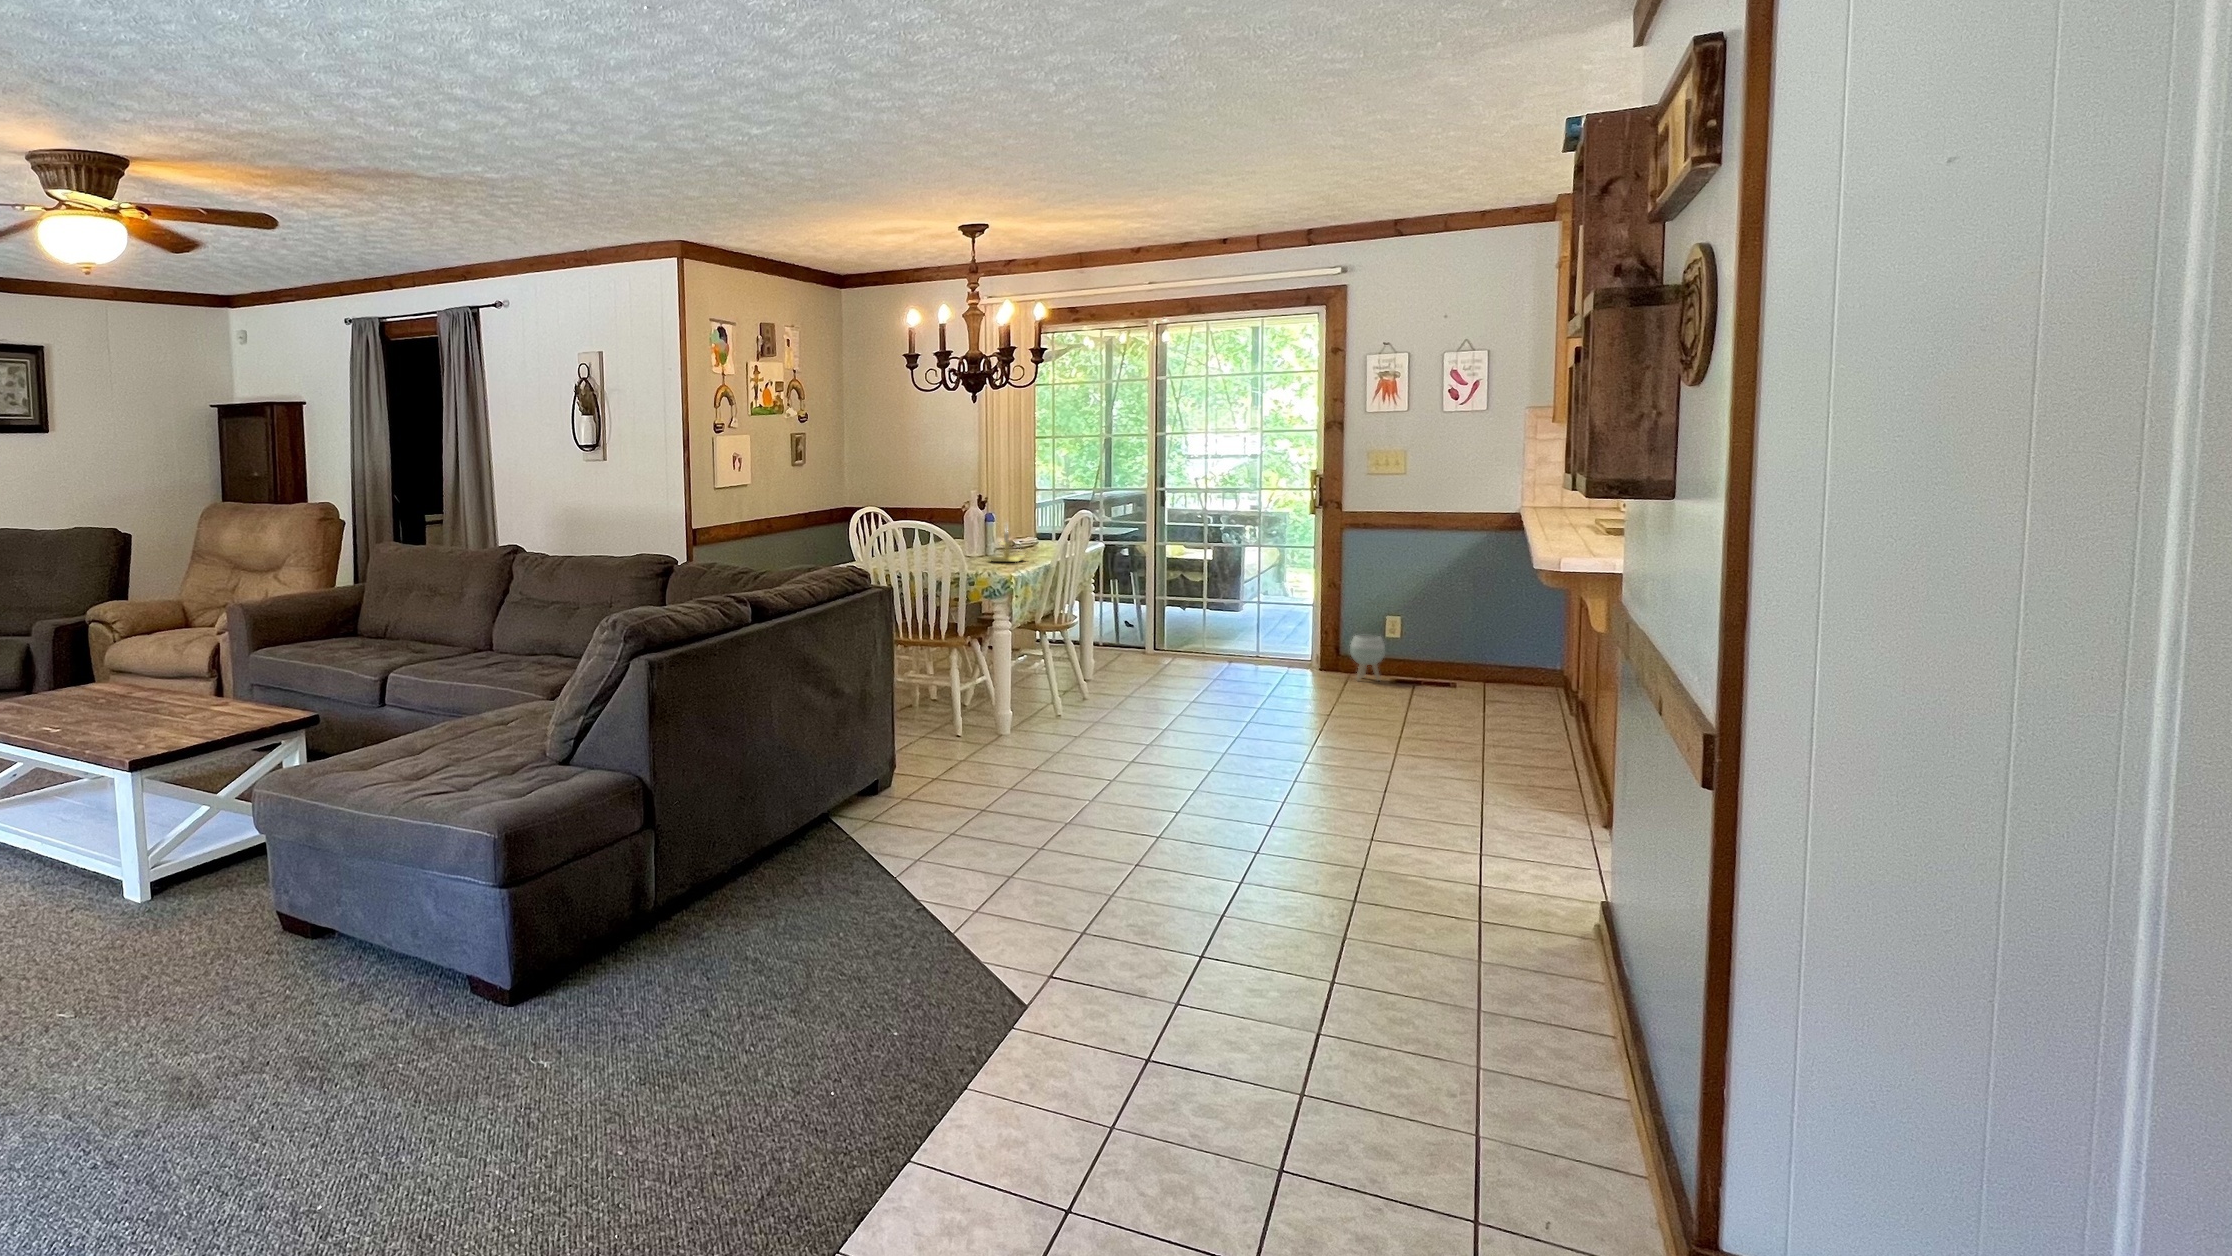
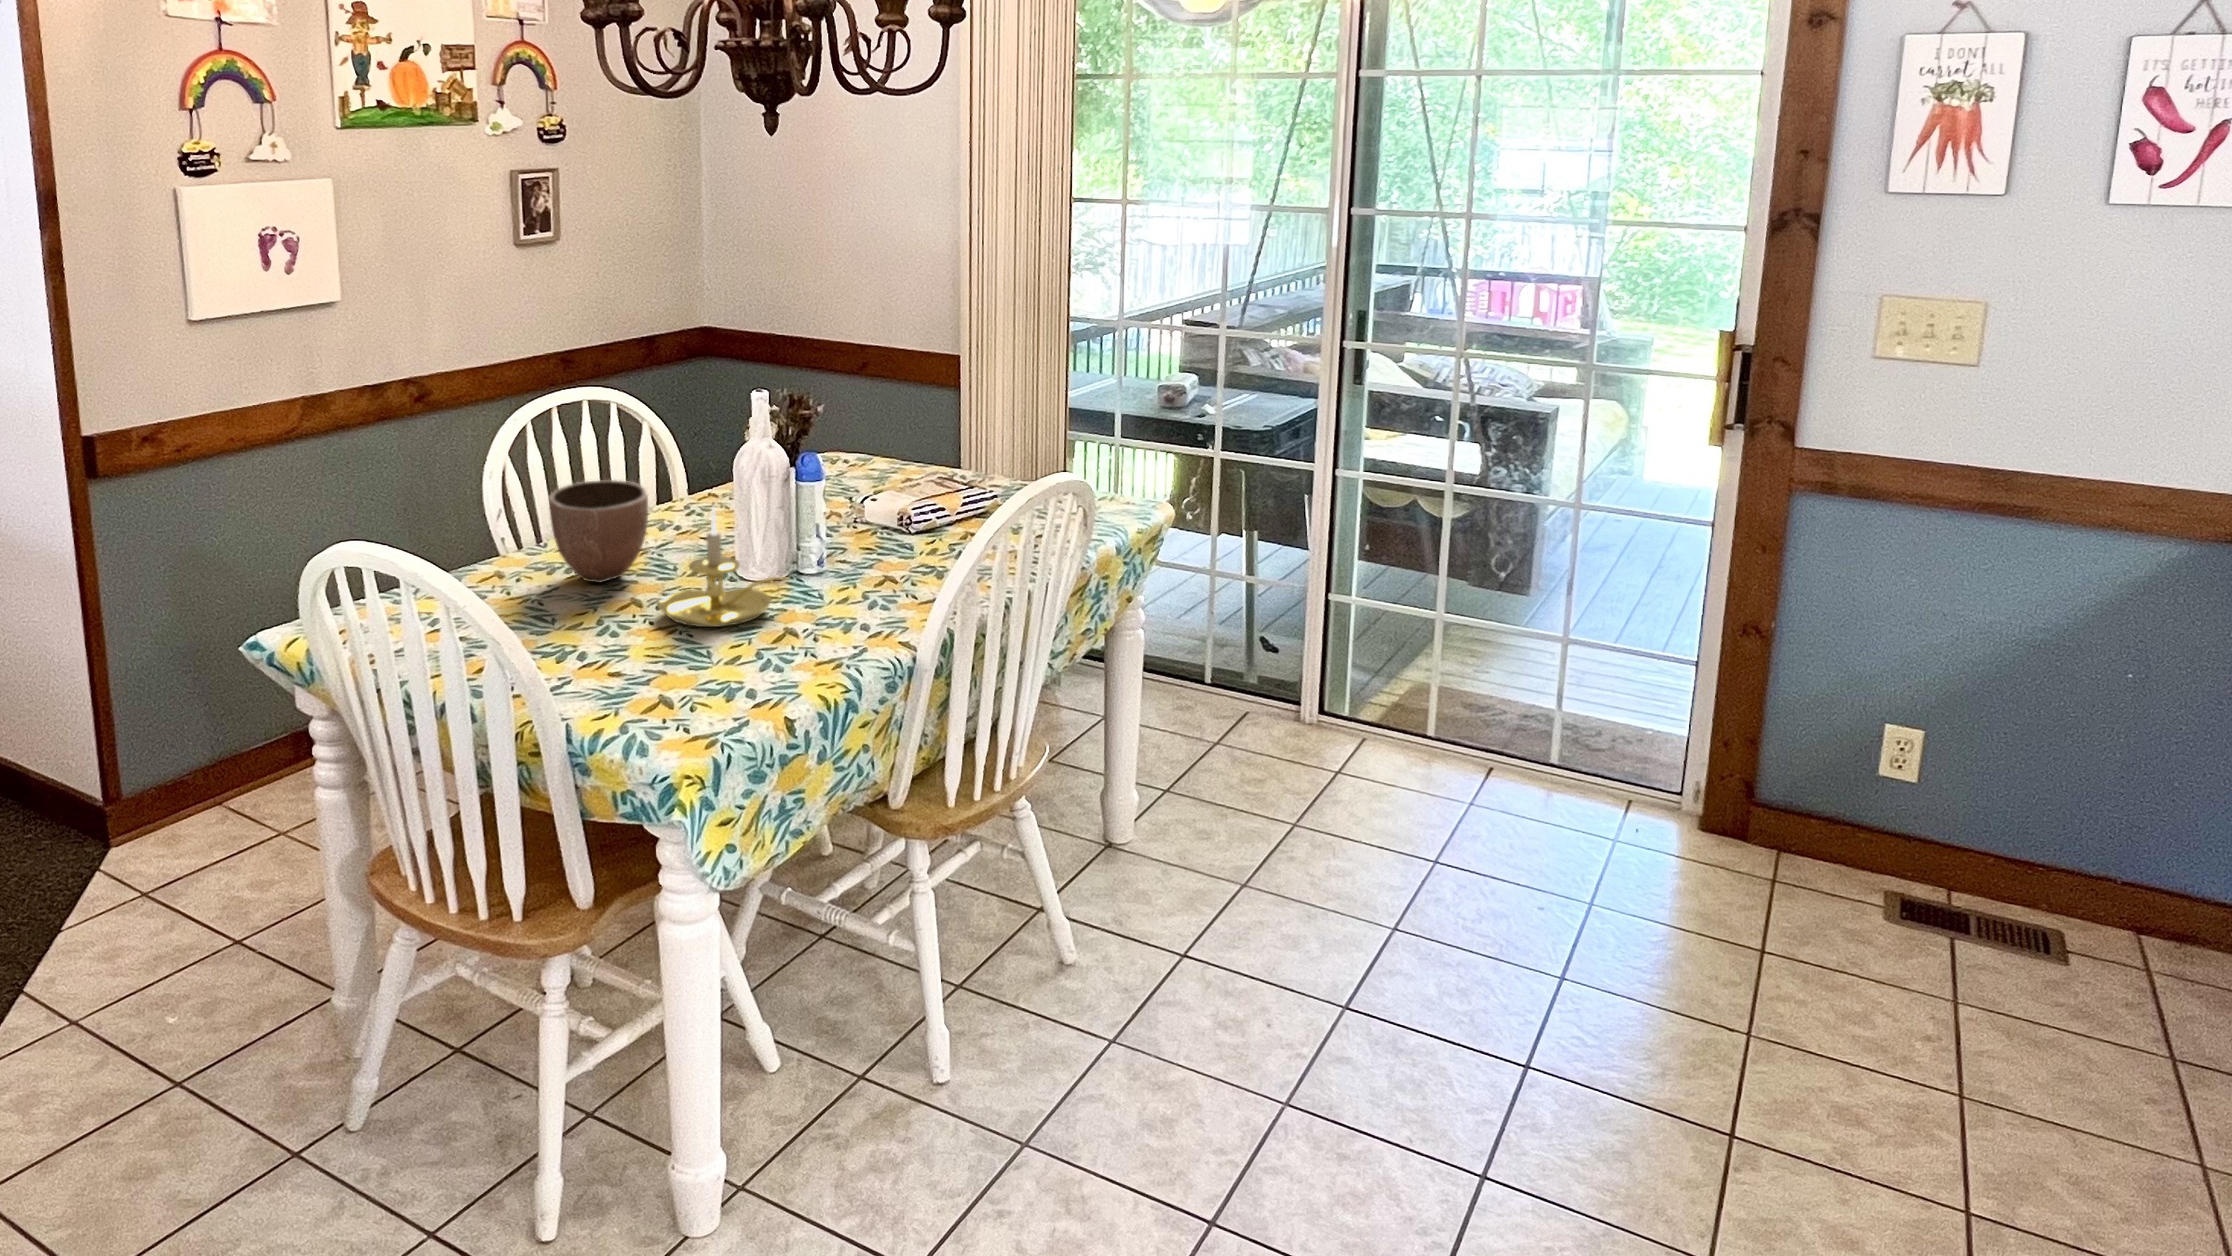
decorative bowl: none [931,526,966,560] -> present [549,480,648,583]
planter: present [1350,635,1385,680] -> none [1775,763,1869,891]

